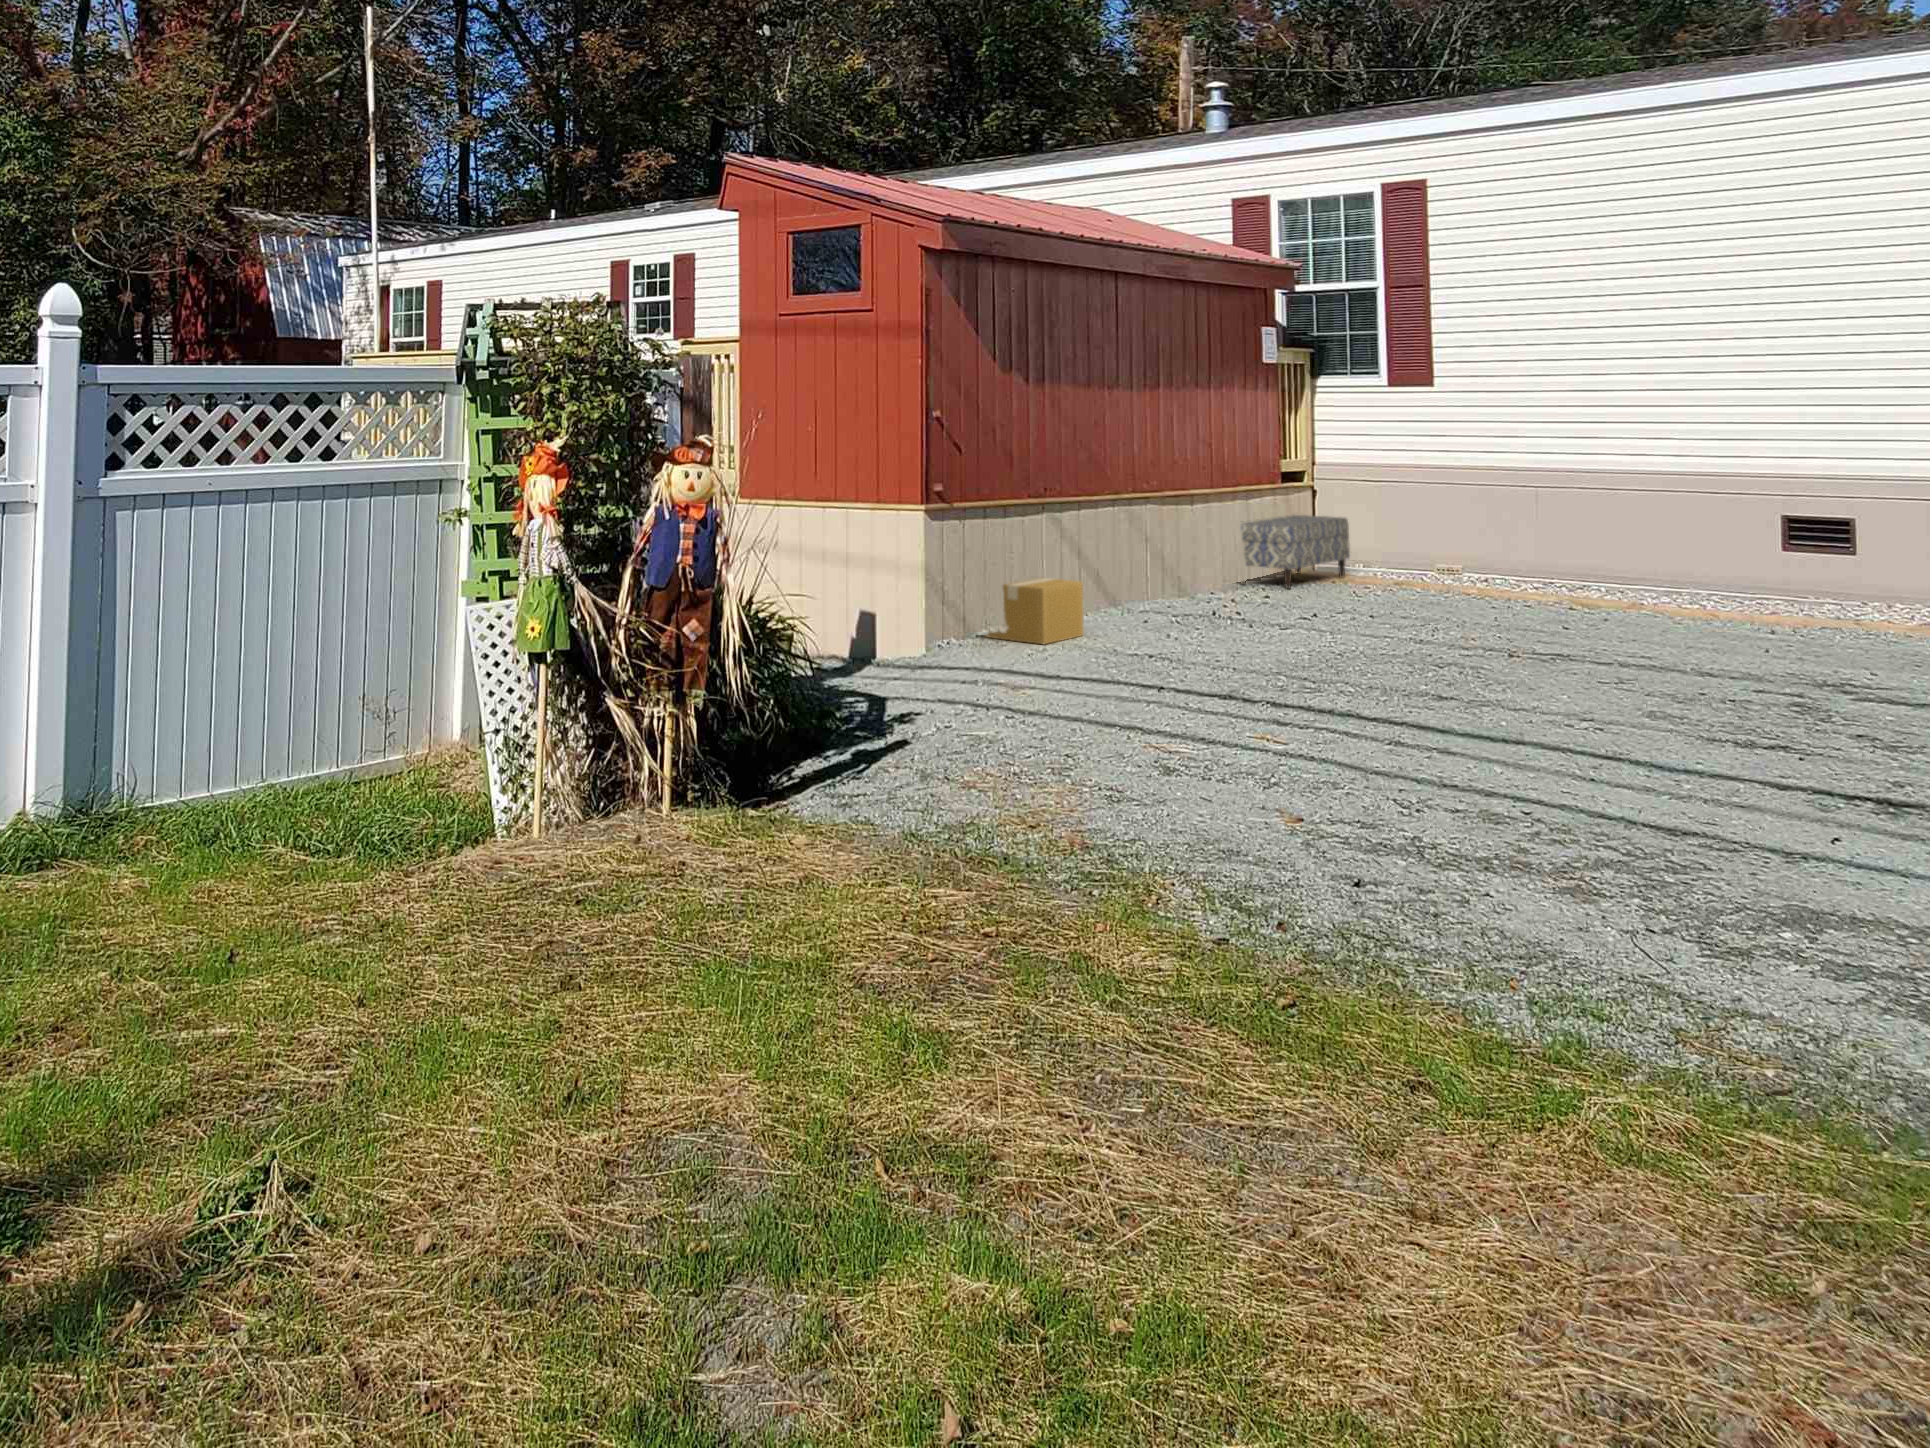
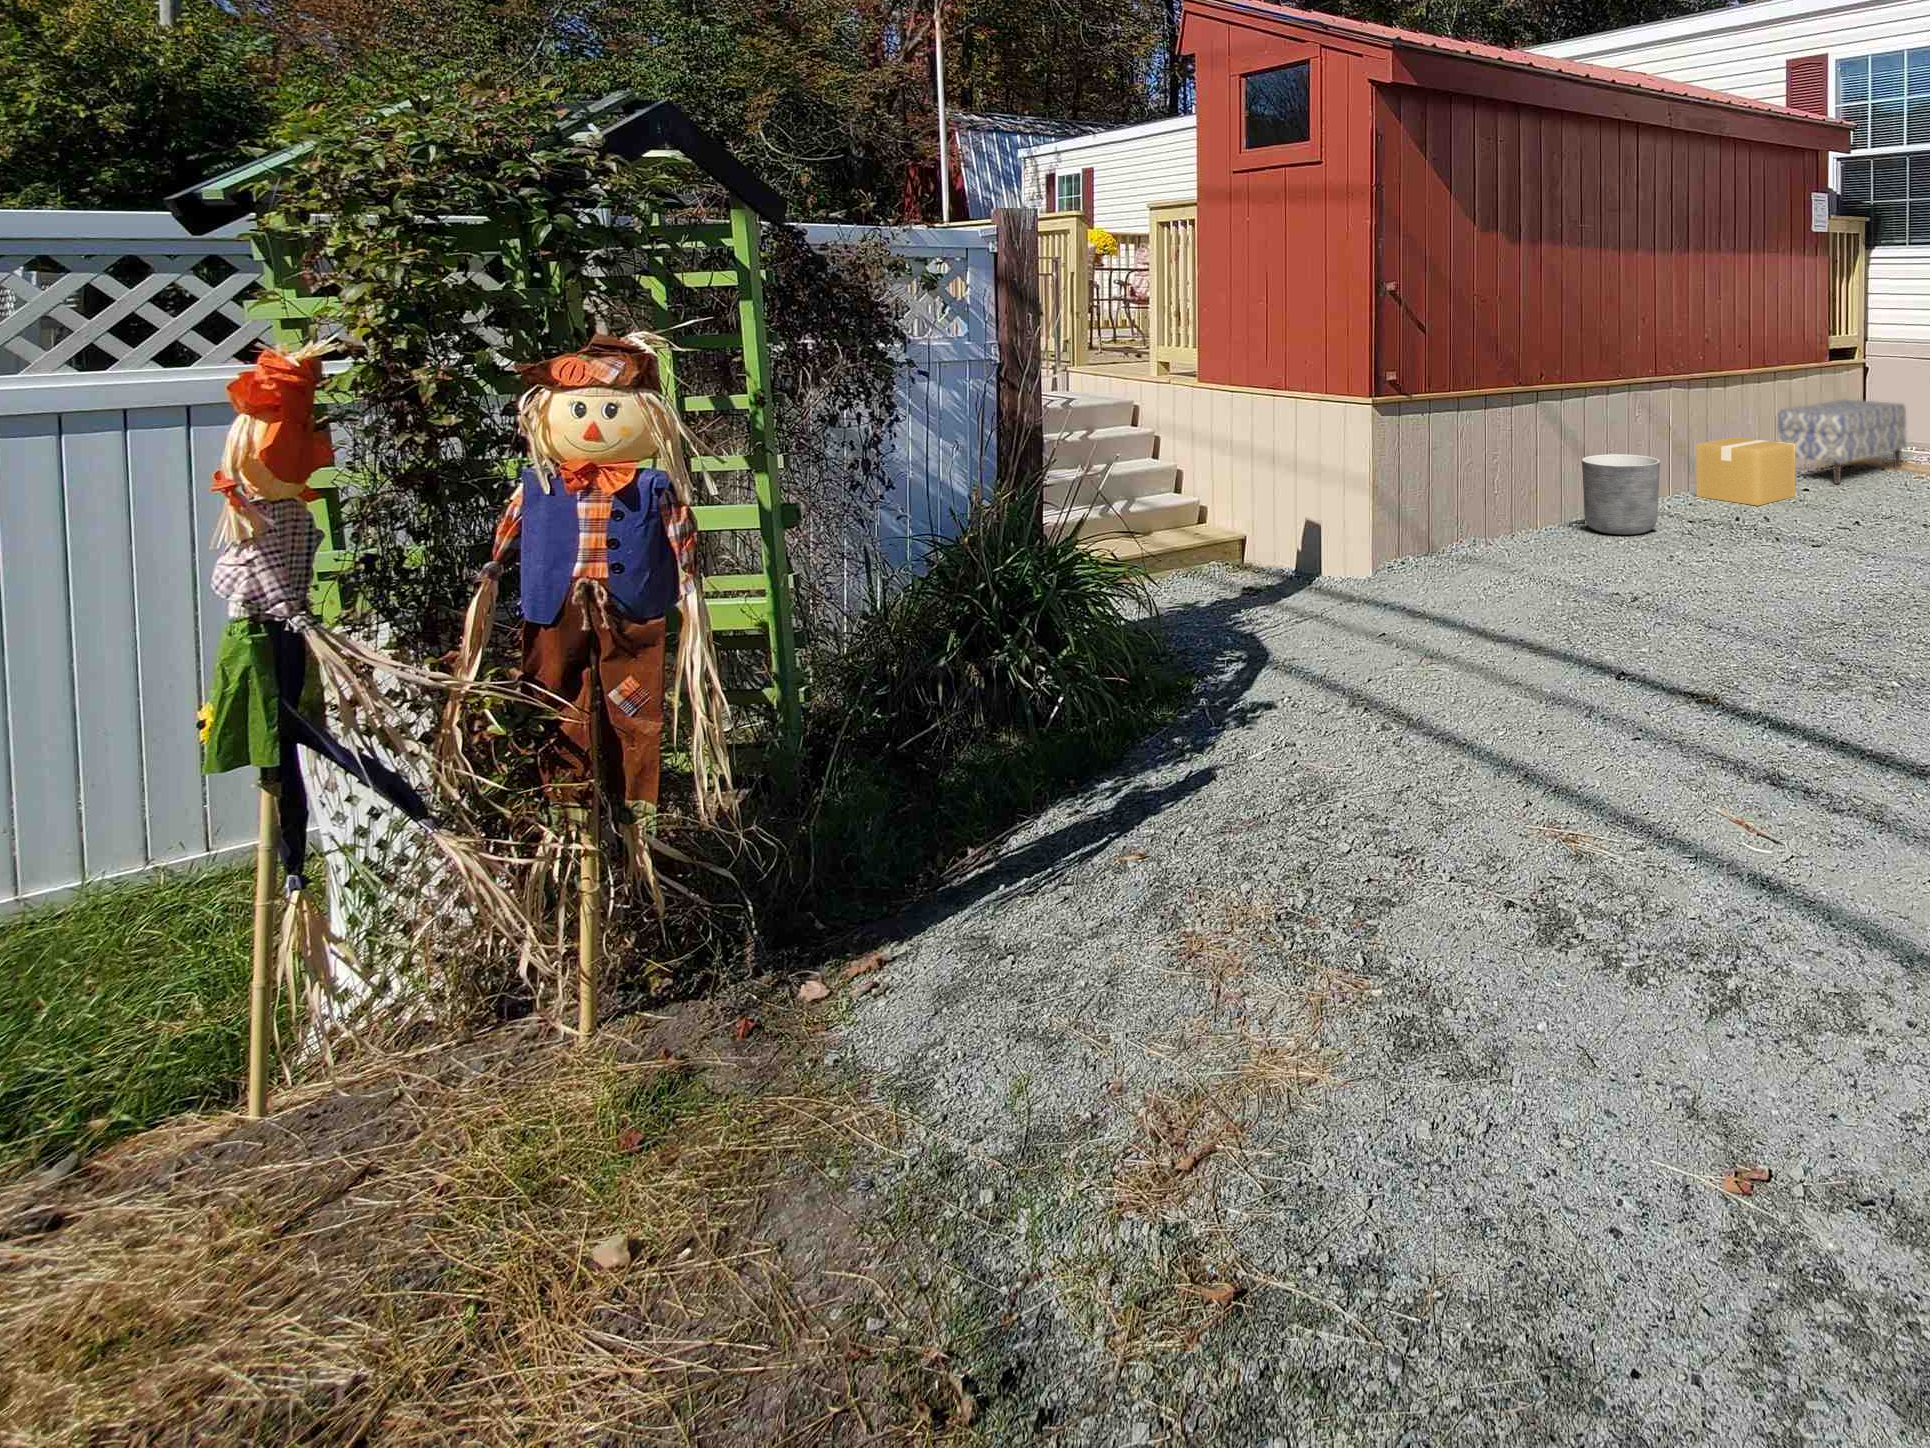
planter: none [1075,557,1141,623] -> present [1582,454,1660,535]
cardboard box: present [985,578,1084,644] -> present [1696,437,1795,506]

